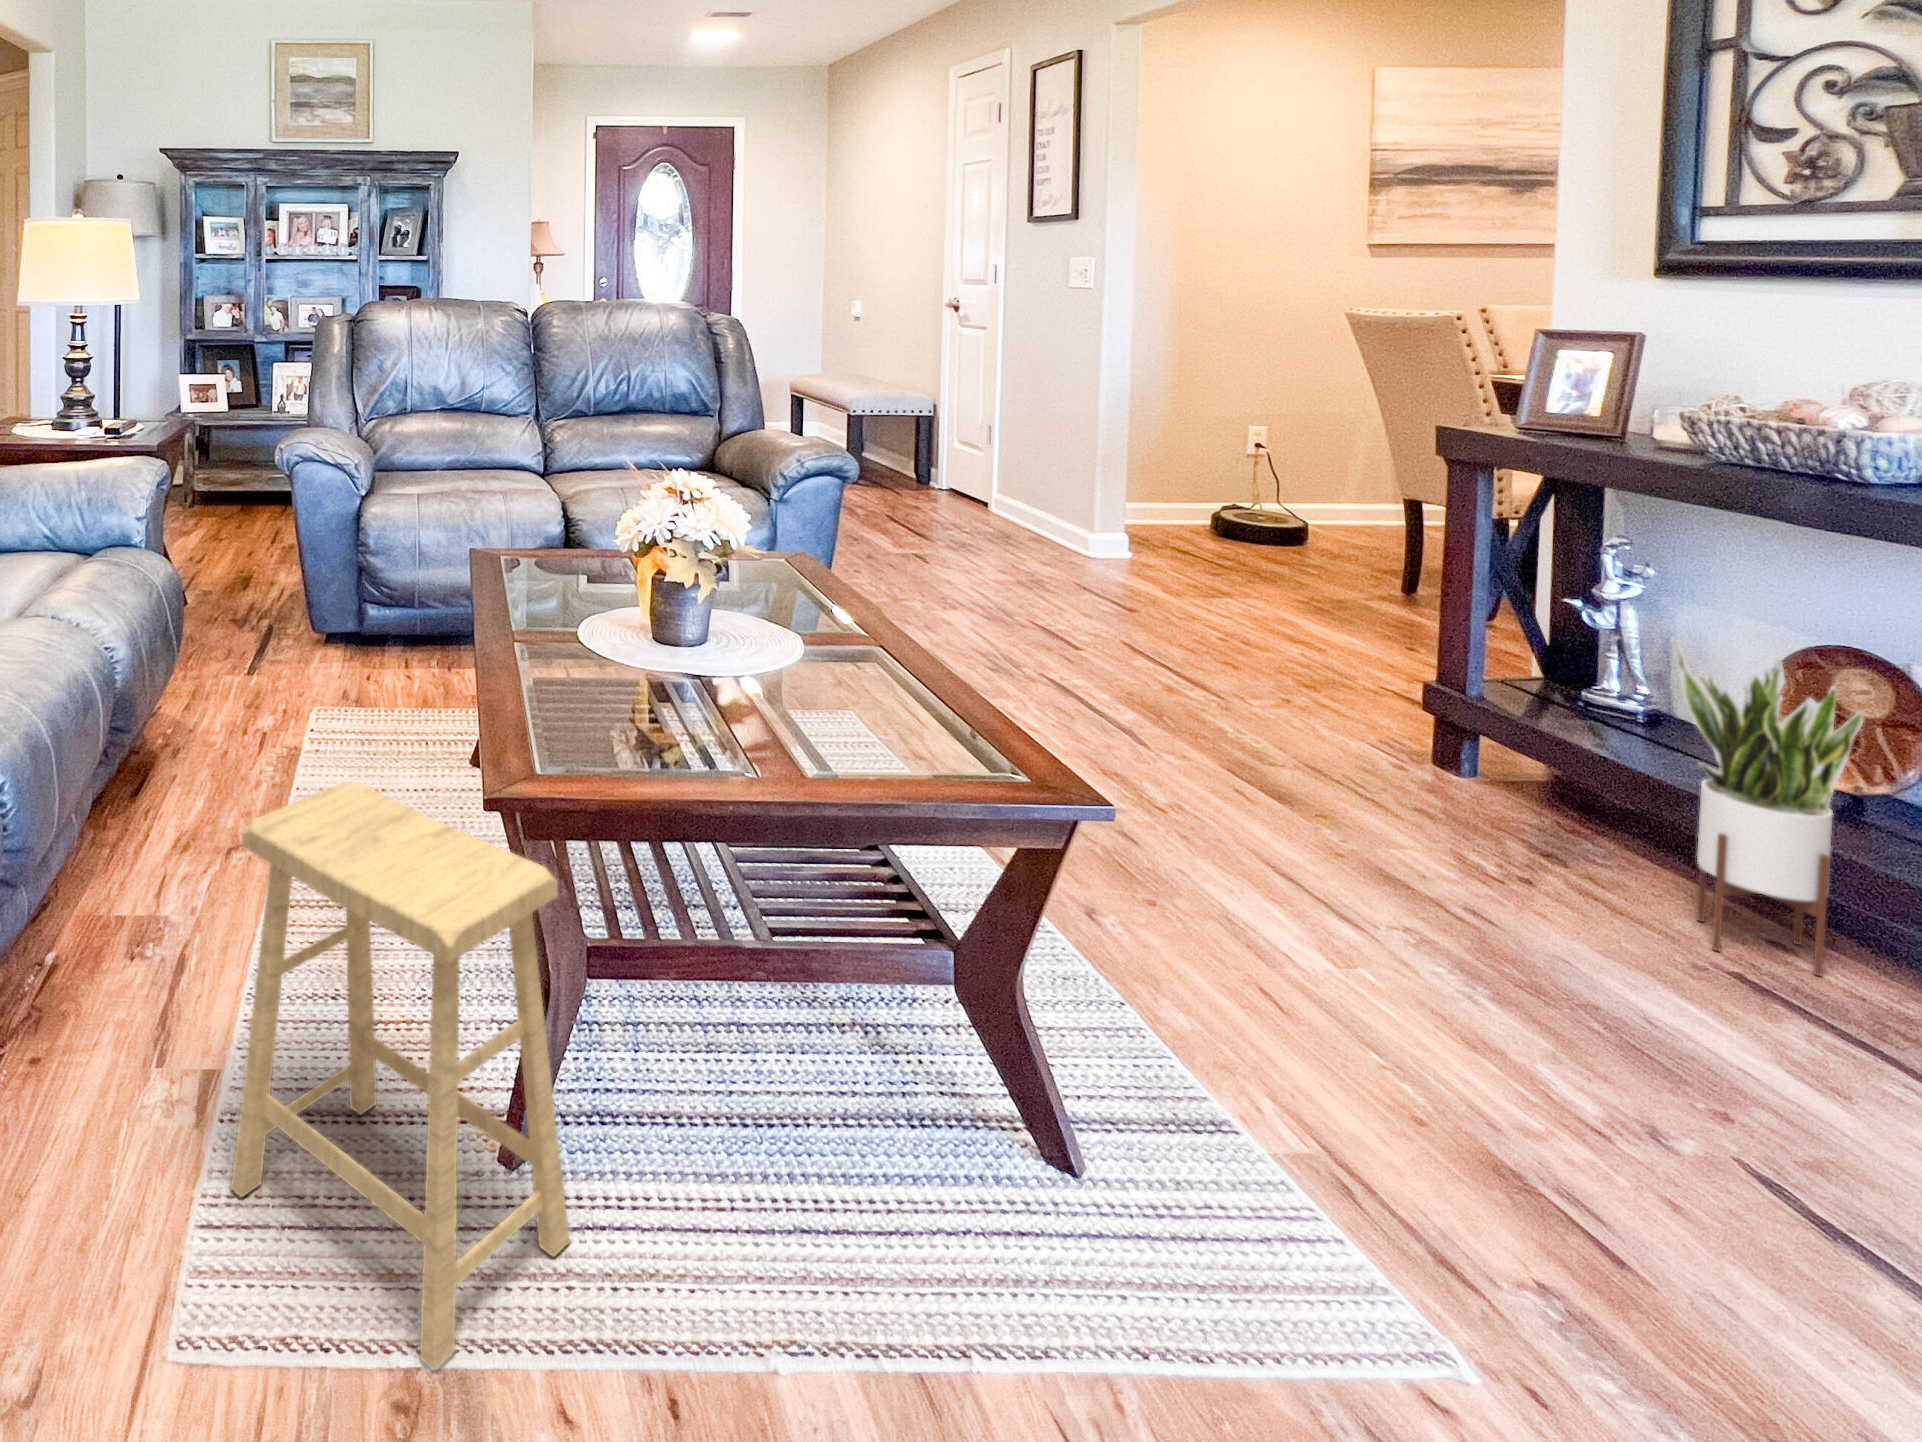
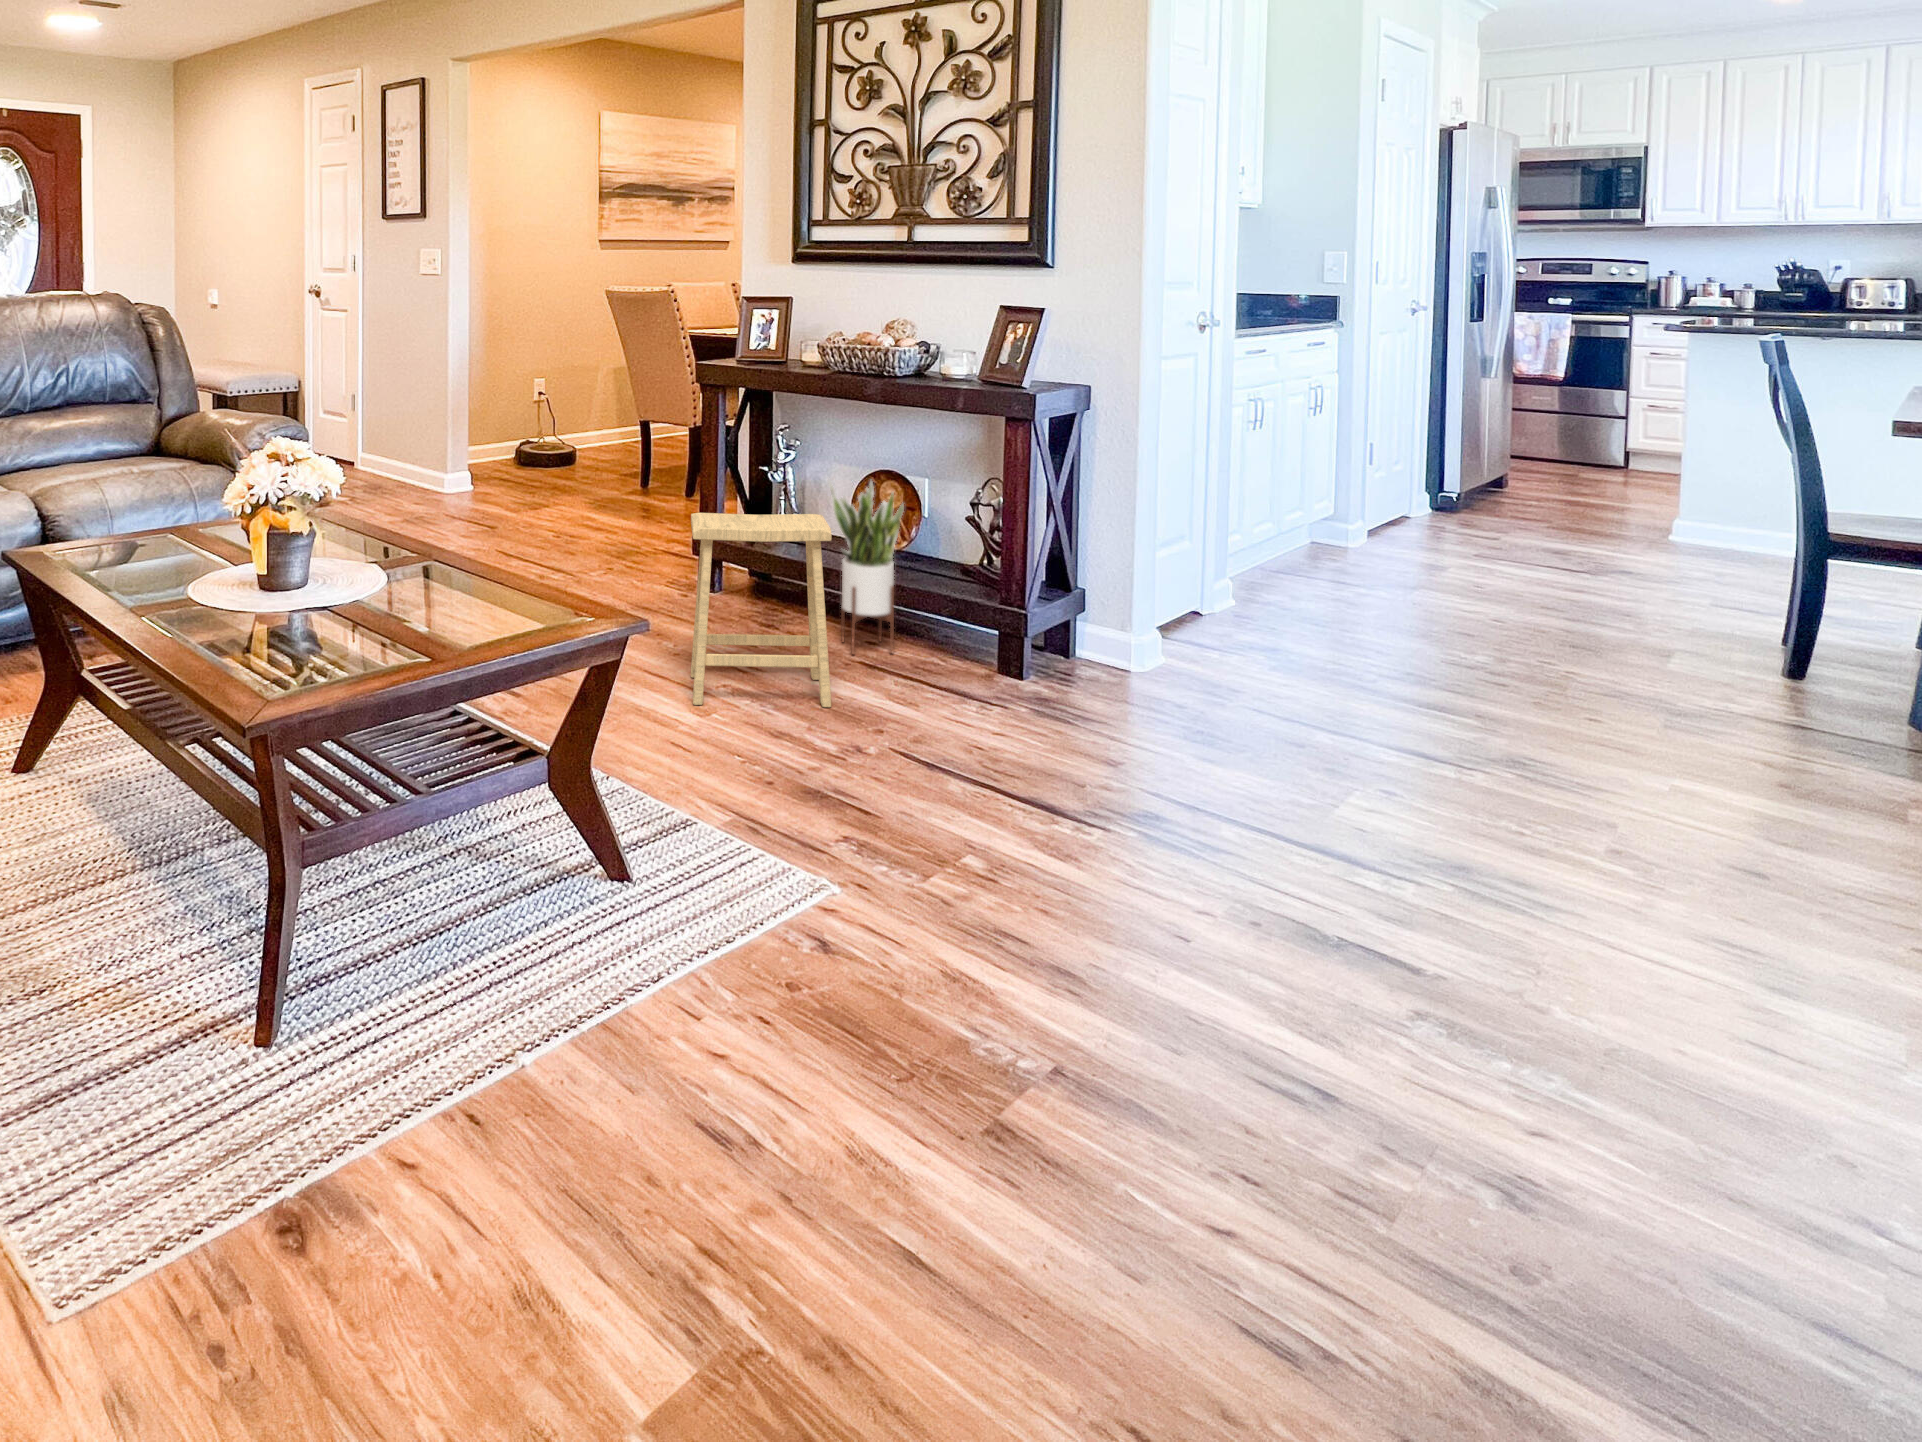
footstool: present [231,782,570,1370] -> present [691,513,832,707]

